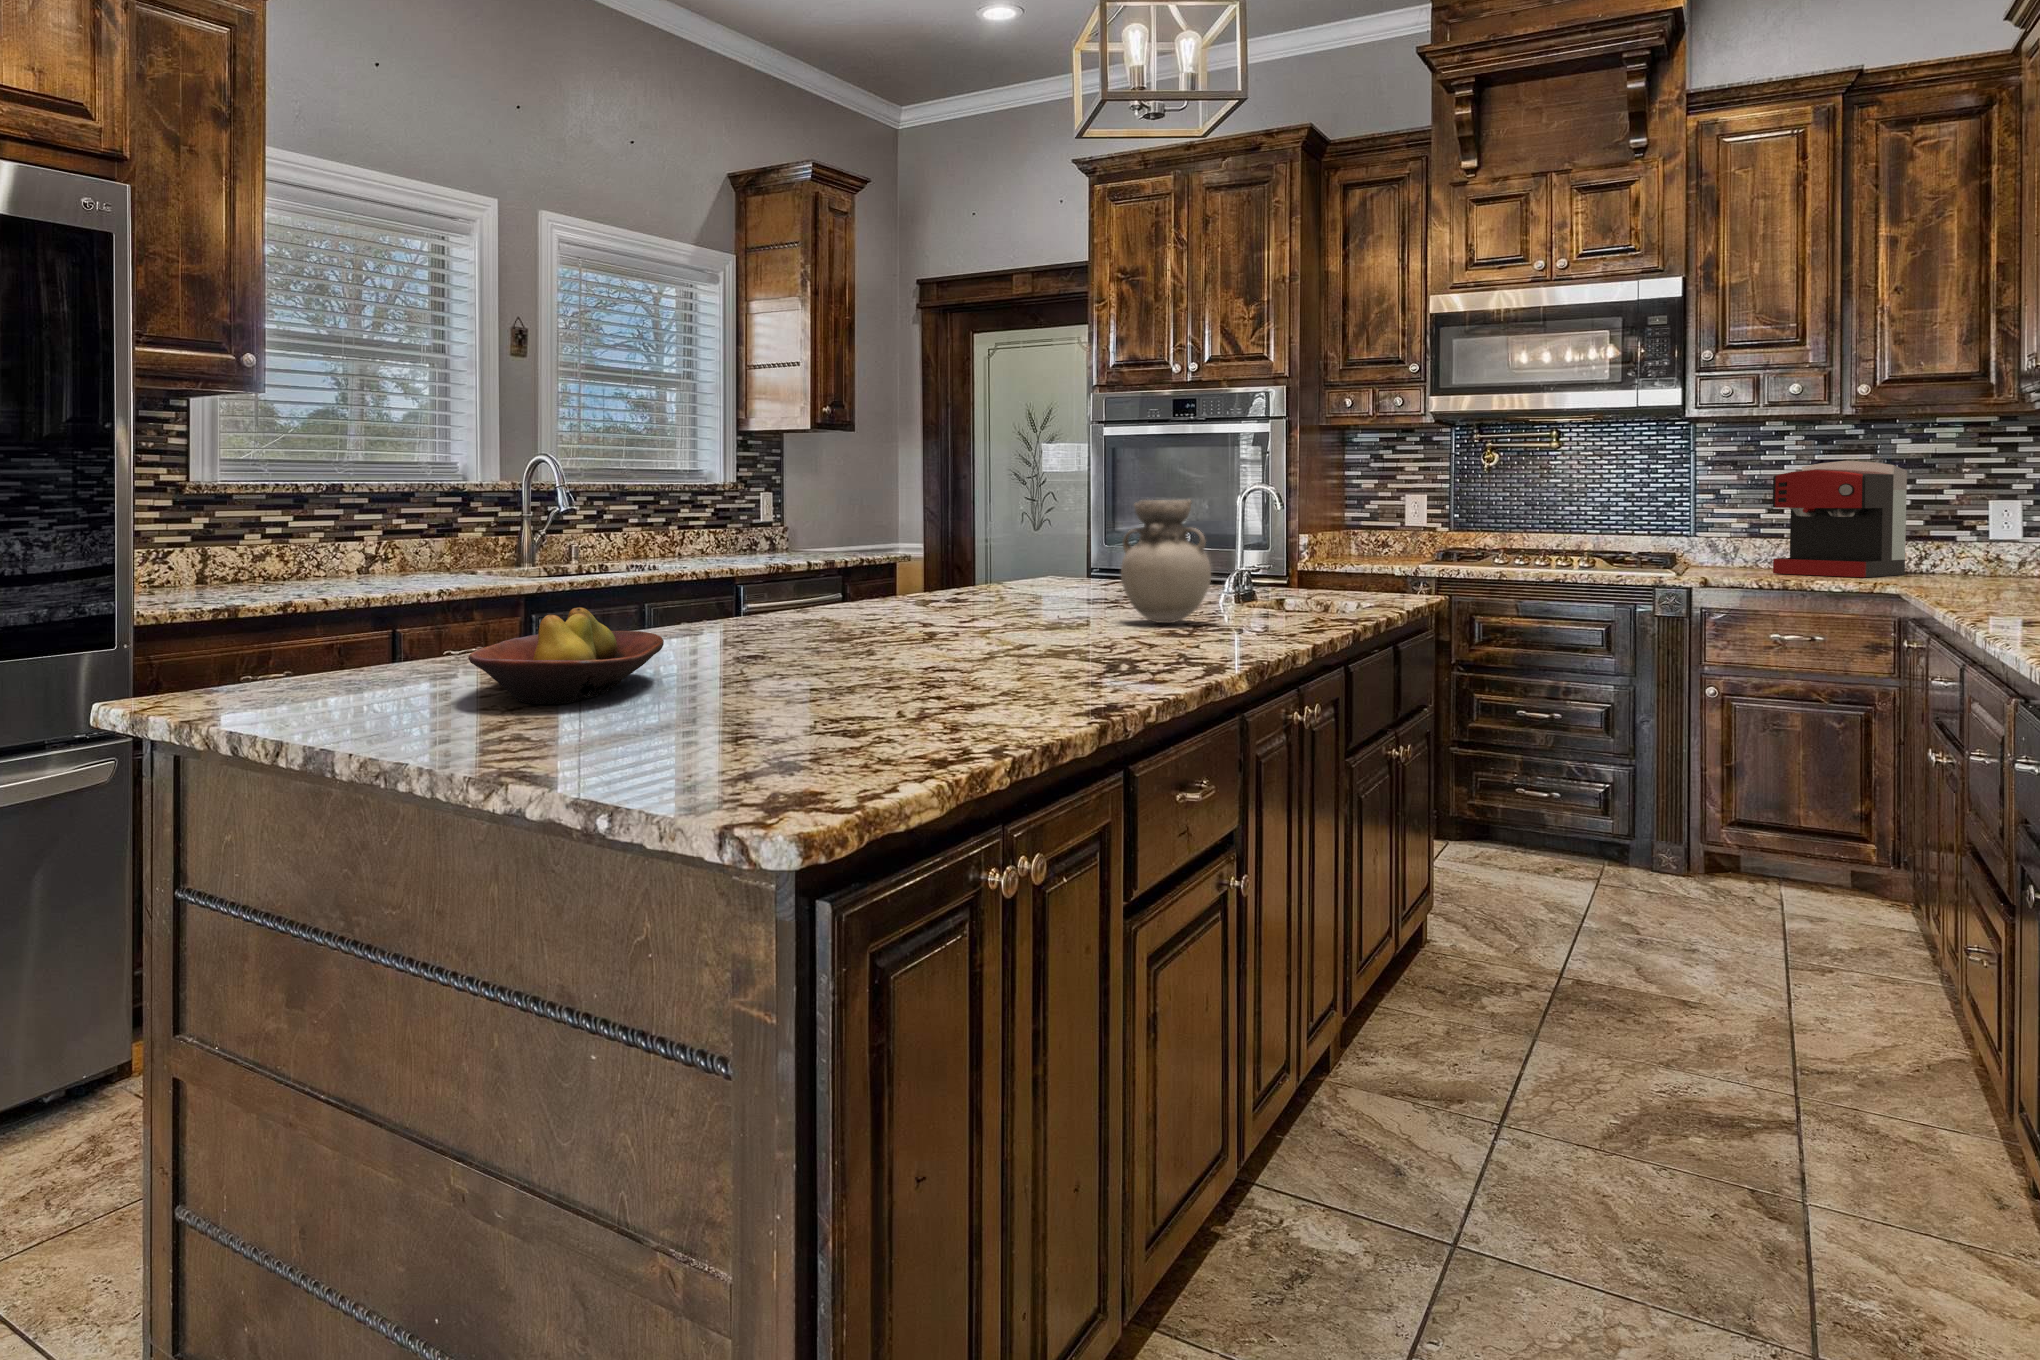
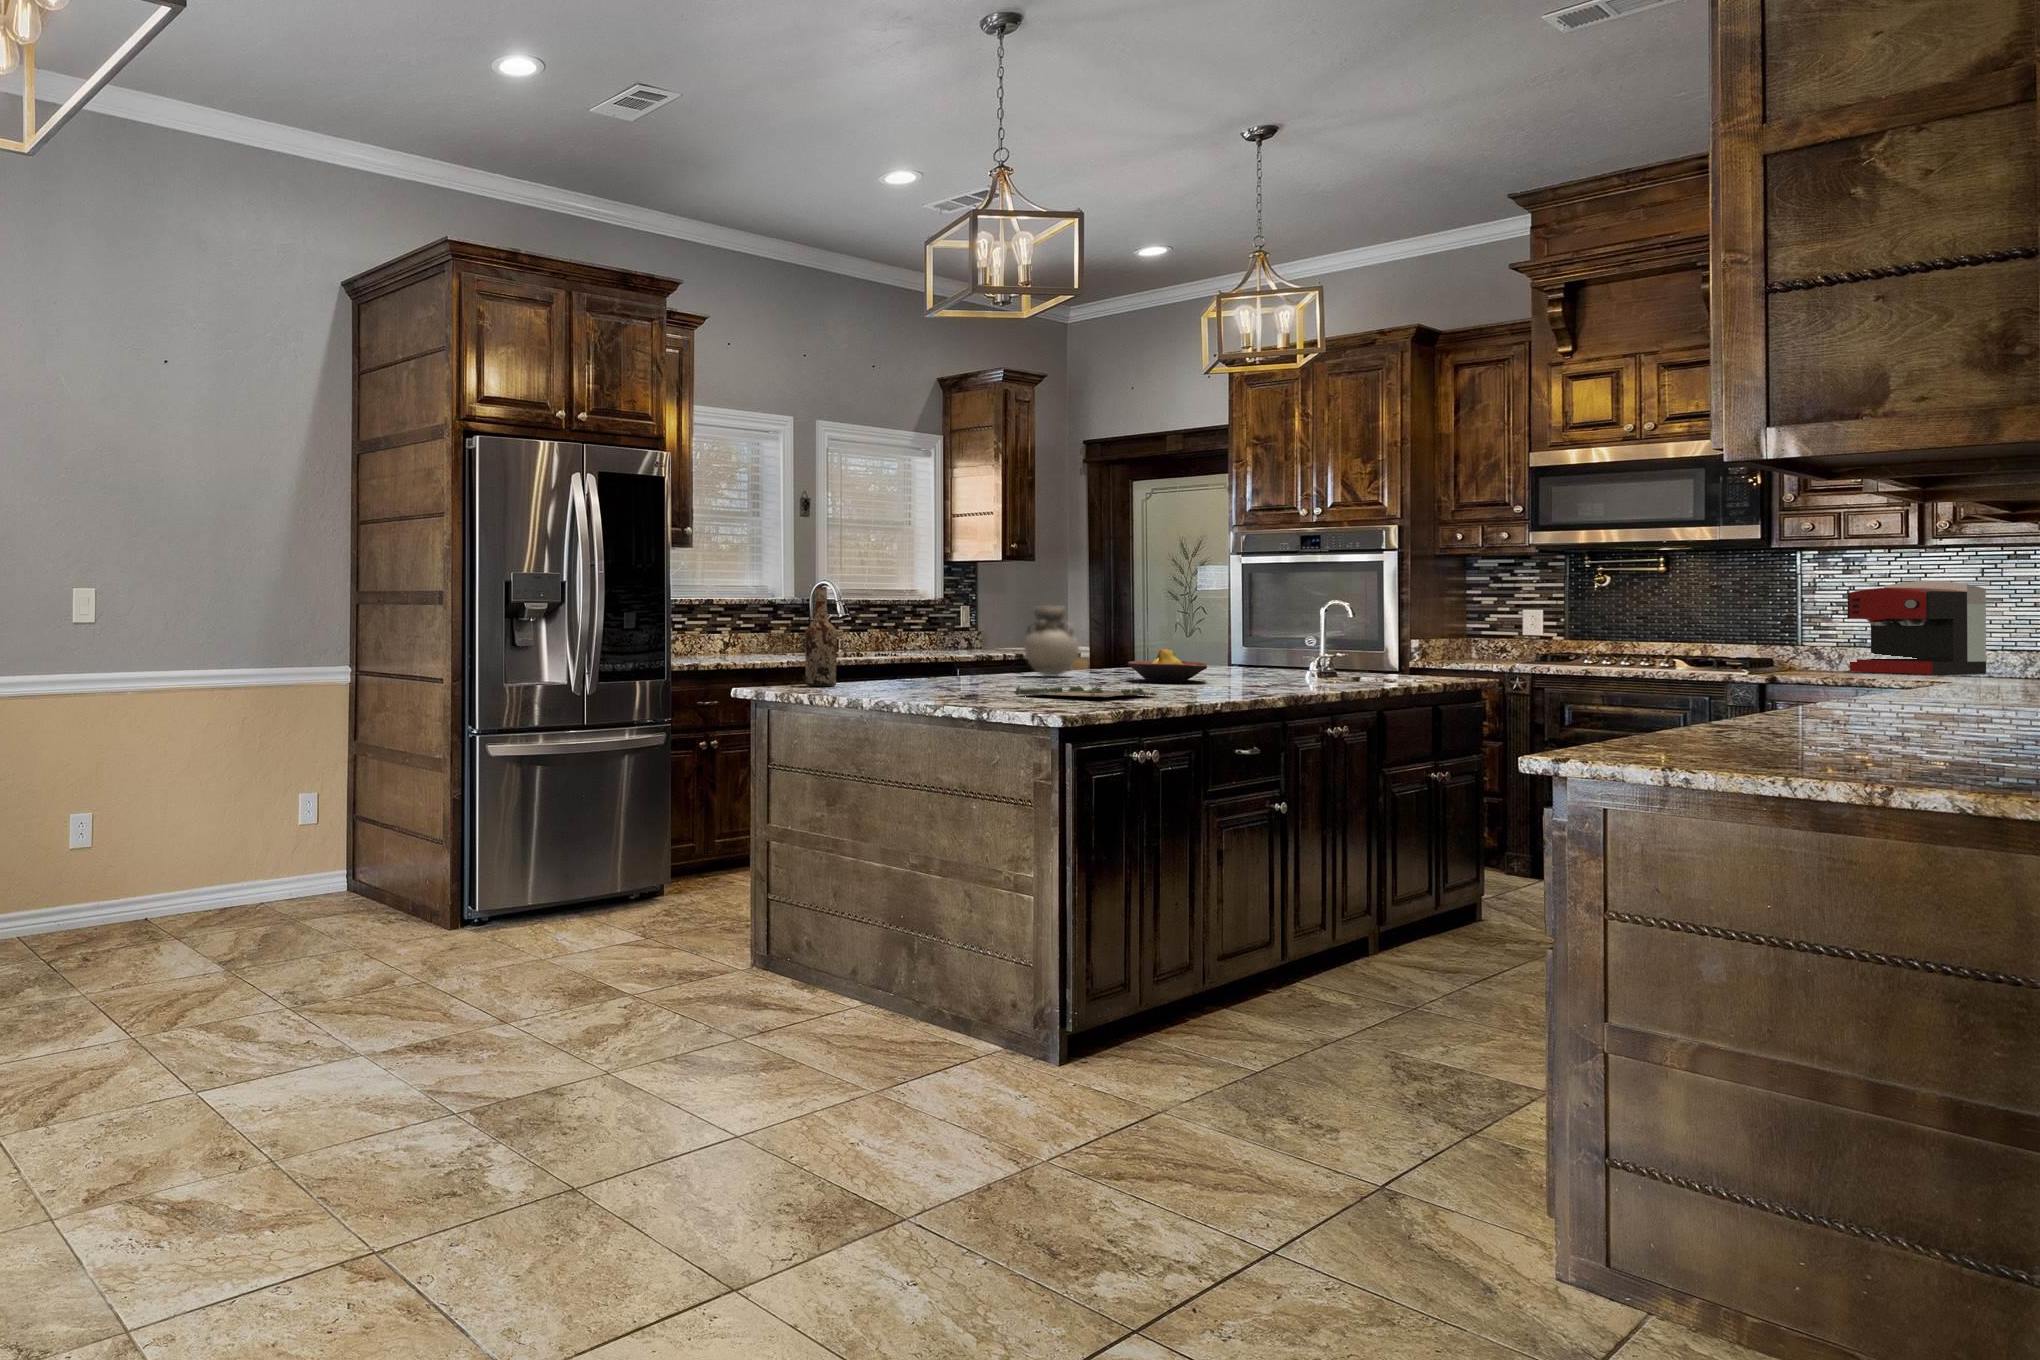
wine bottle: none [223,467,303,707] -> present [805,587,837,686]
vase: present [1121,500,1211,623] -> present [1025,606,1079,676]
fruit bowl: present [468,608,664,704] -> present [1127,648,1207,683]
tray: none [646,691,984,768] -> present [1014,683,1157,697]

